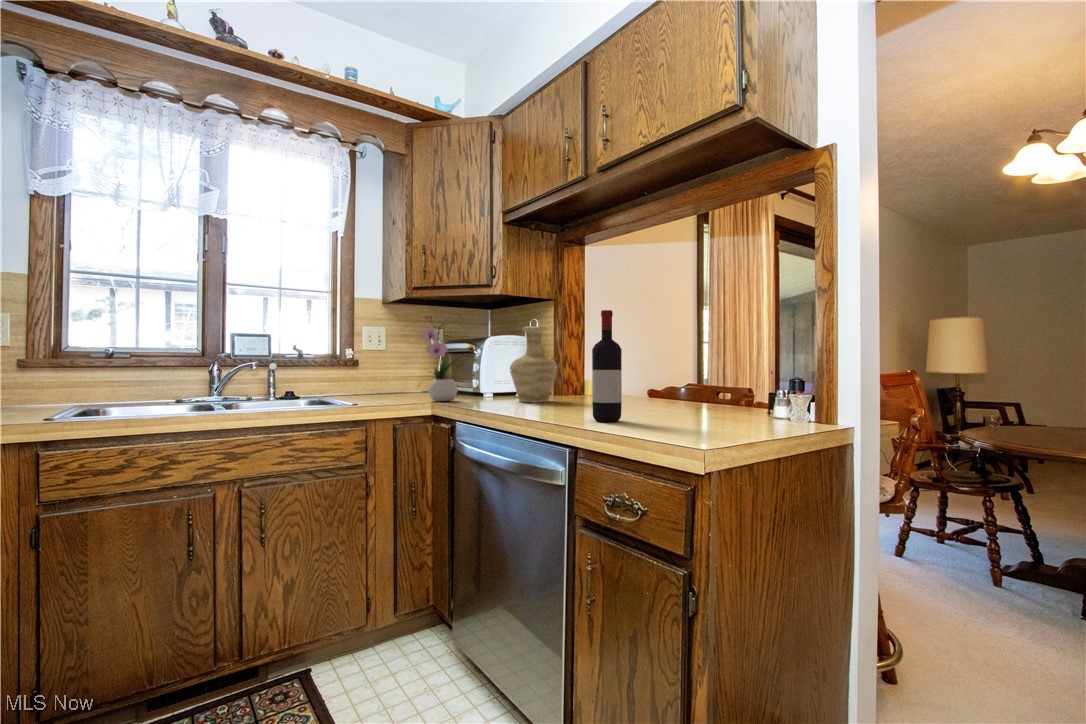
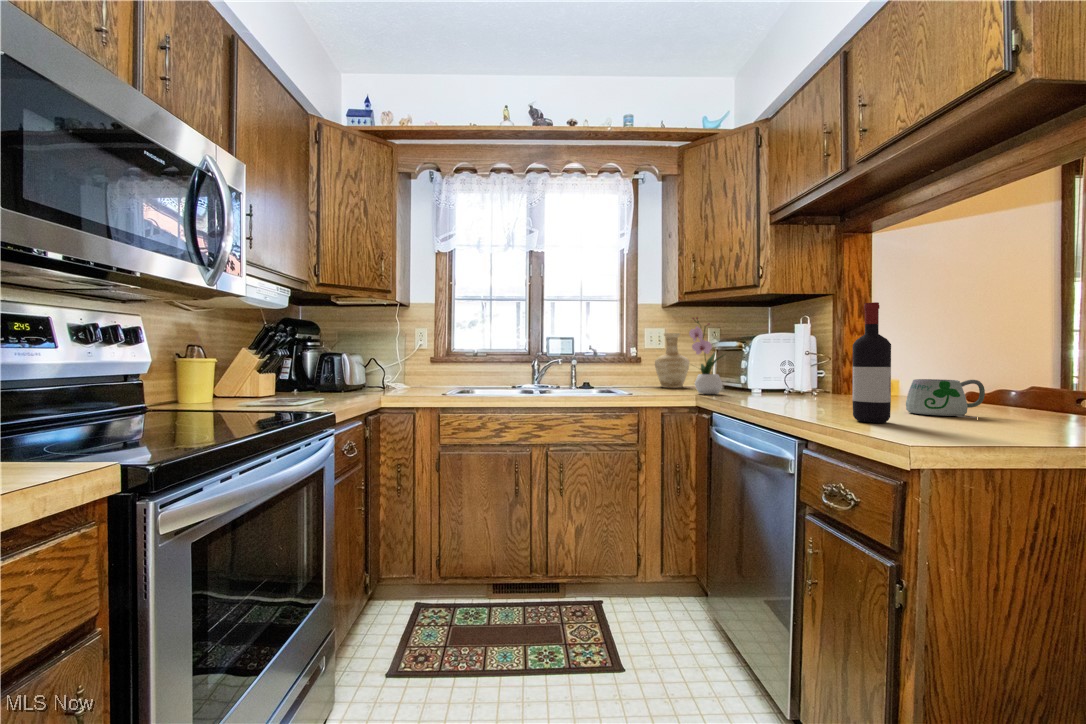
vase: present [510,327,557,402] -> present [655,333,690,388]
mug: none [623,380,675,412] -> present [906,379,985,418]

